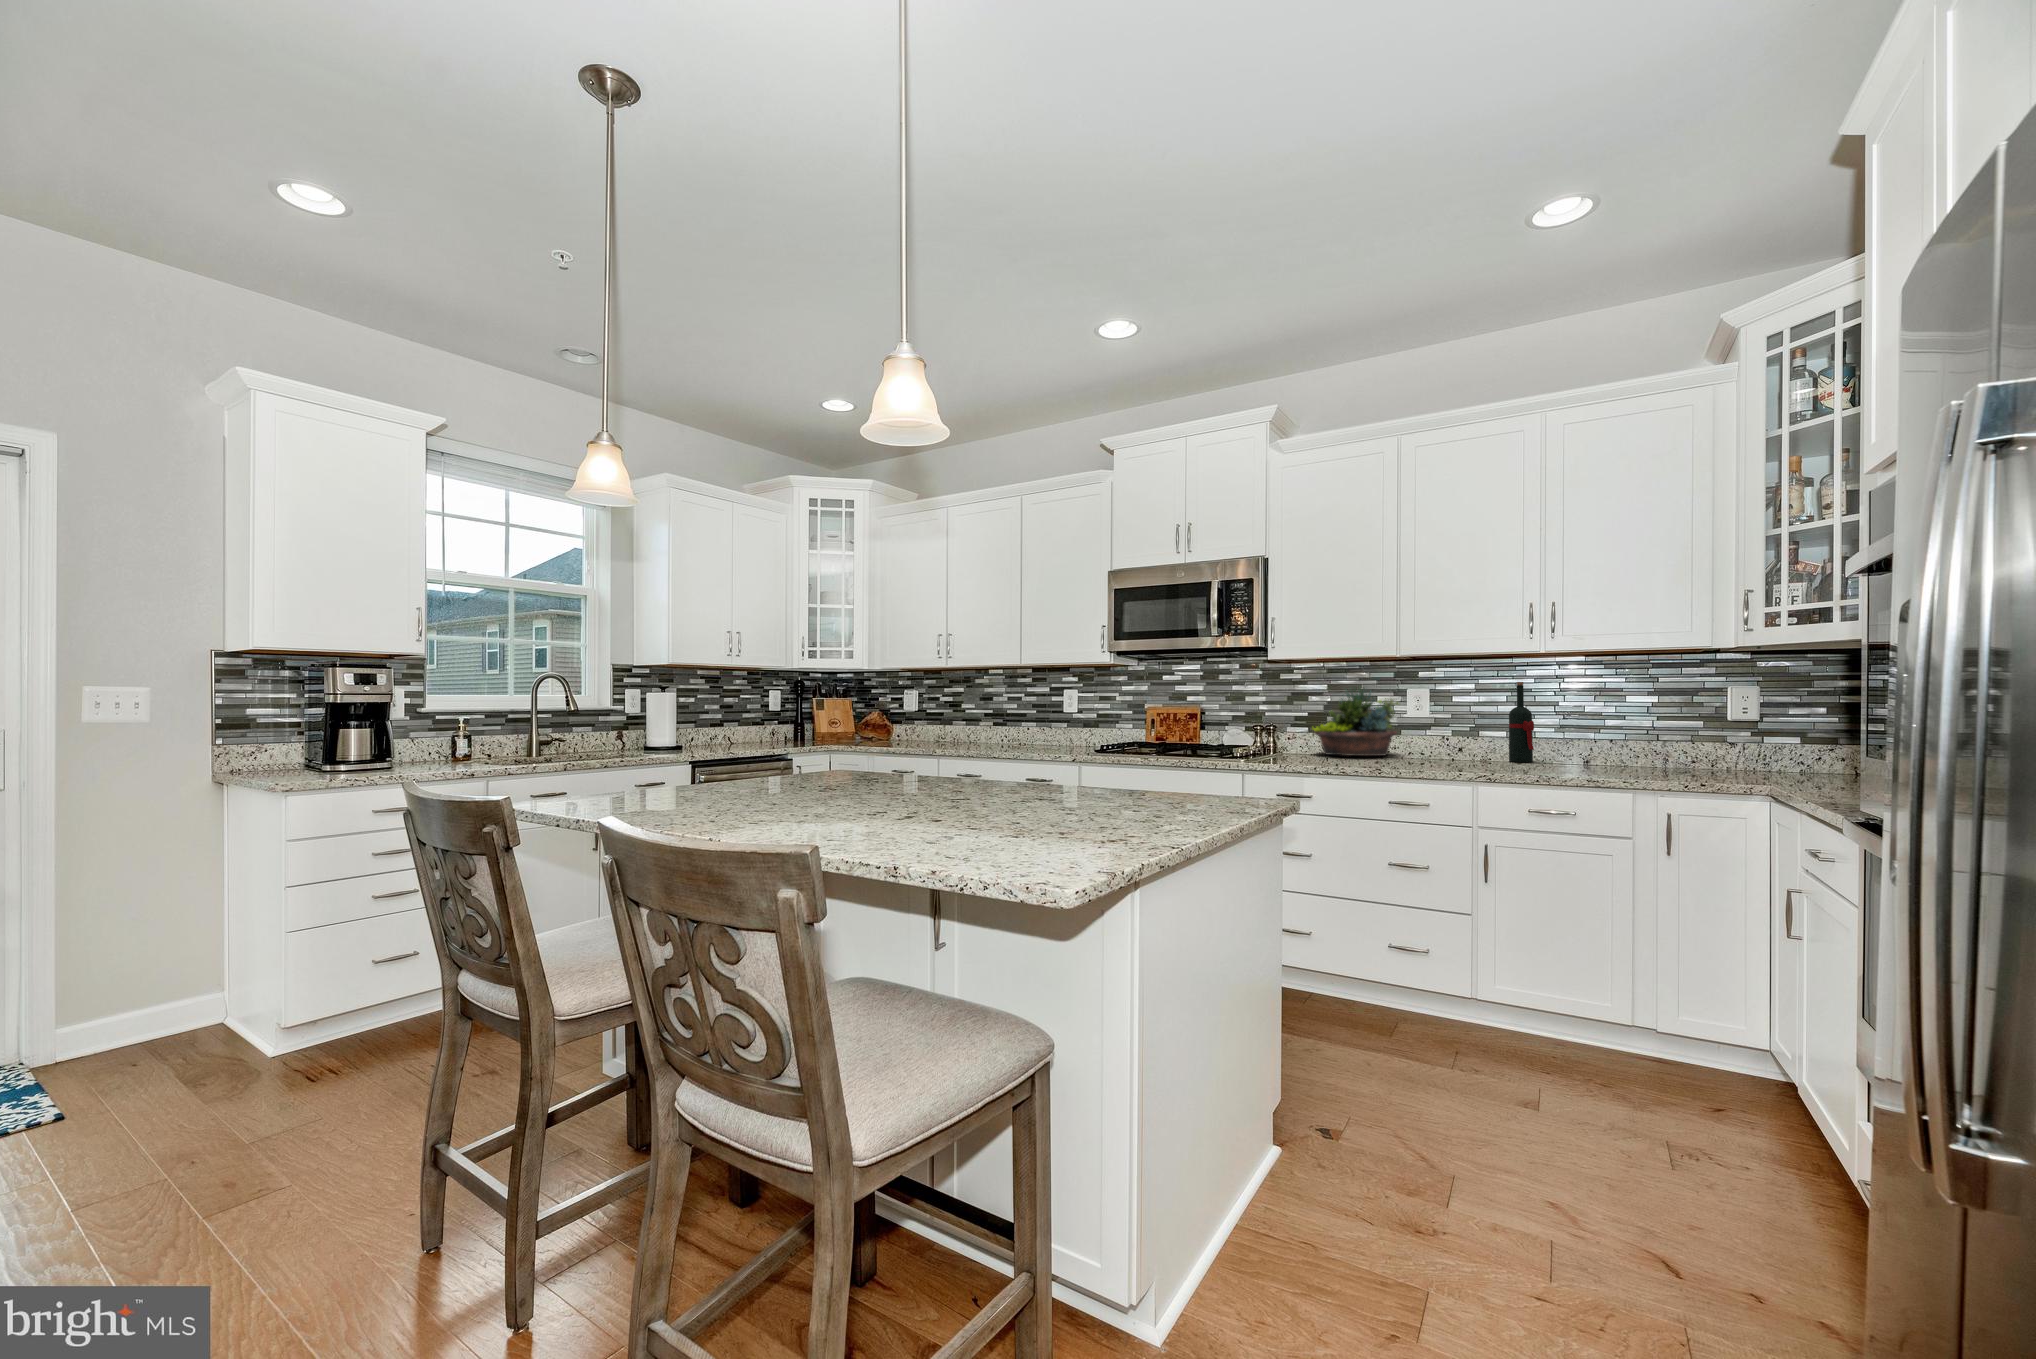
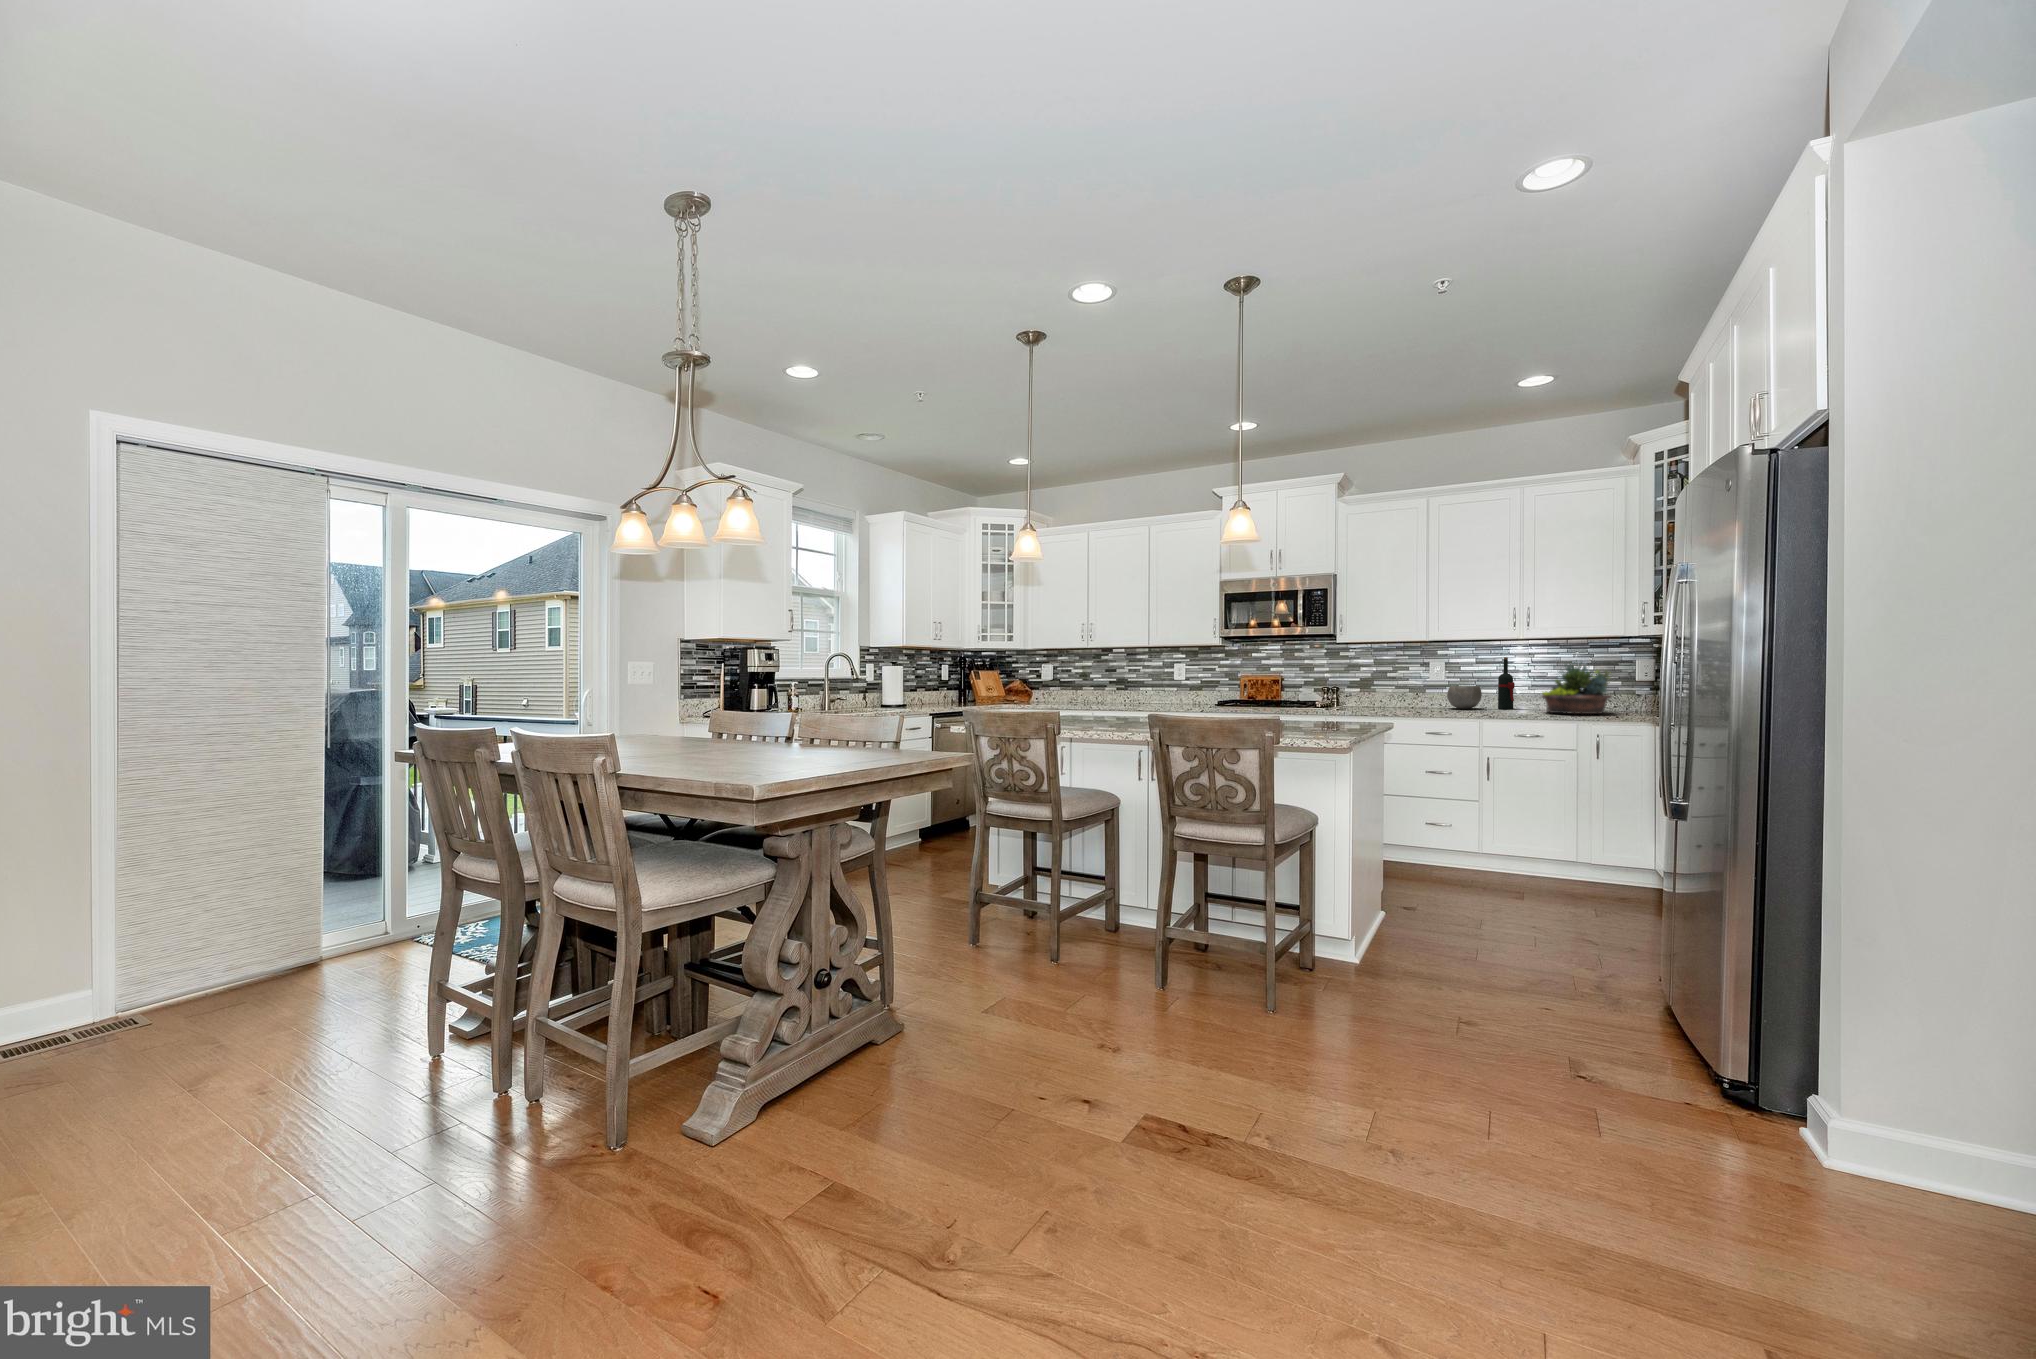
succulent planter: present [1312,686,1399,756] -> present [1541,660,1611,714]
ceramic bowl: none [1431,725,1483,761] -> present [1447,686,1482,709]

